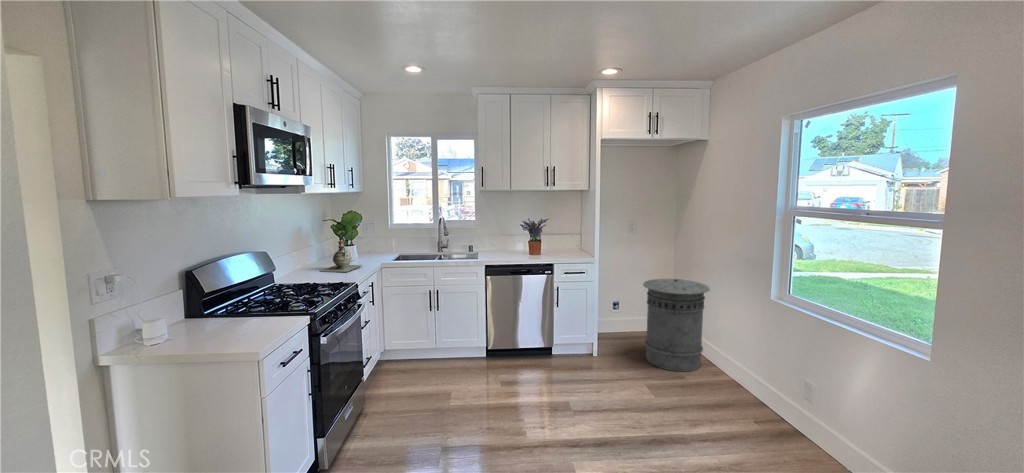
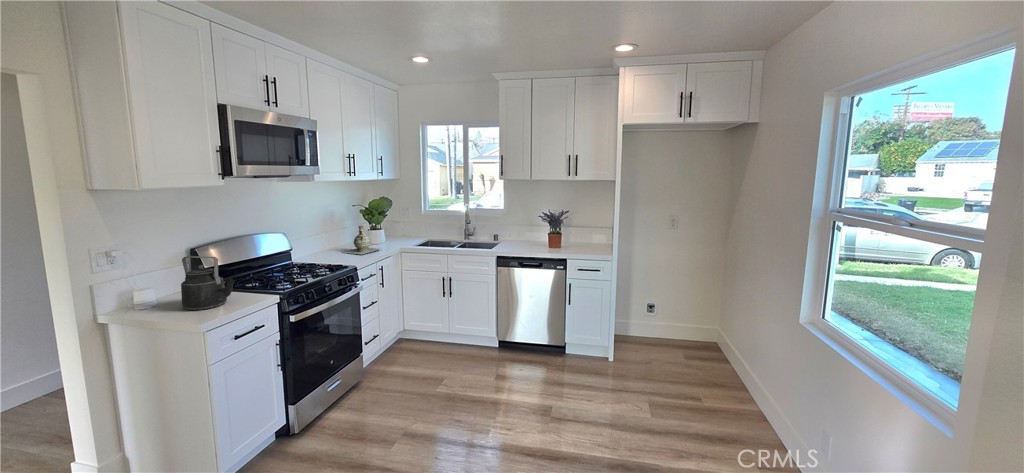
kettle: none [205,275,275,339] -> present [181,256,236,311]
trash can: present [643,279,710,371] -> none [665,283,744,392]

